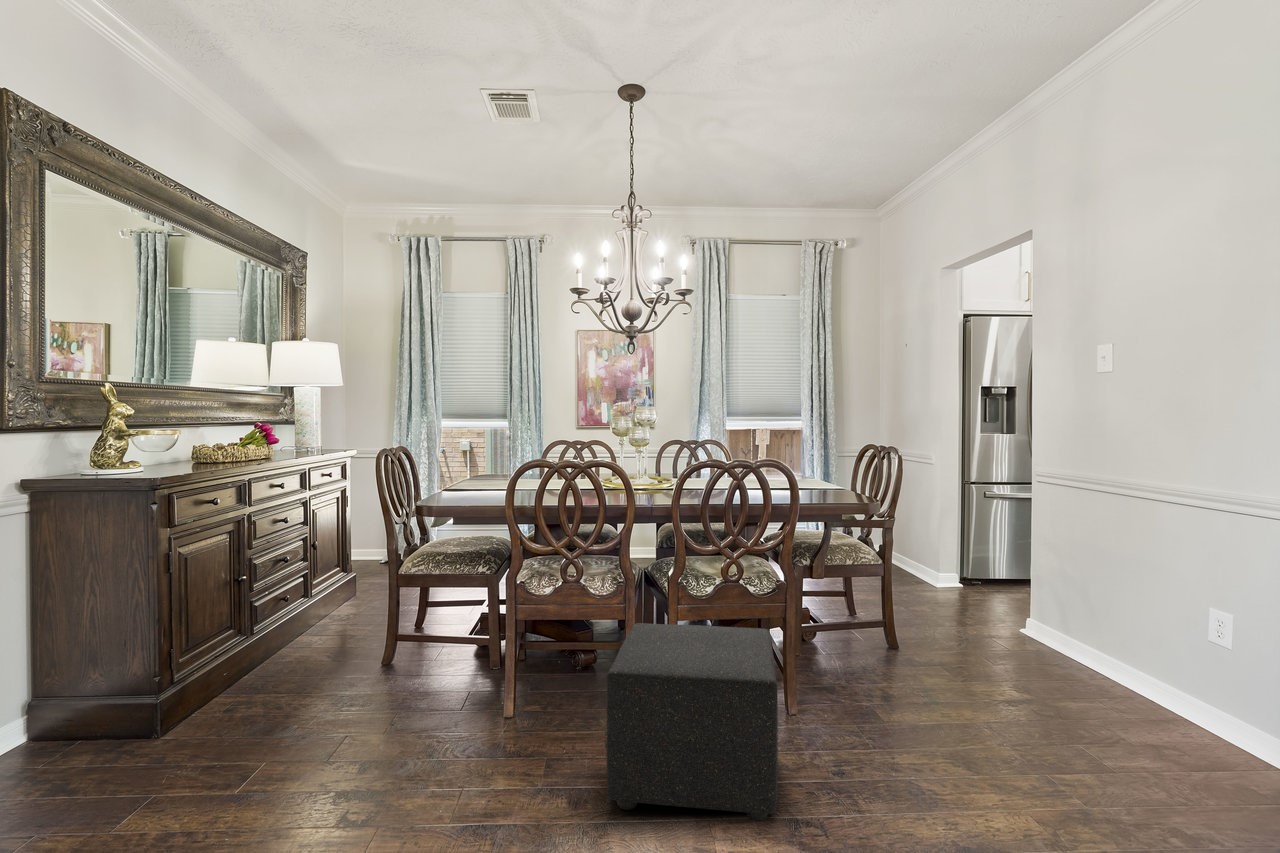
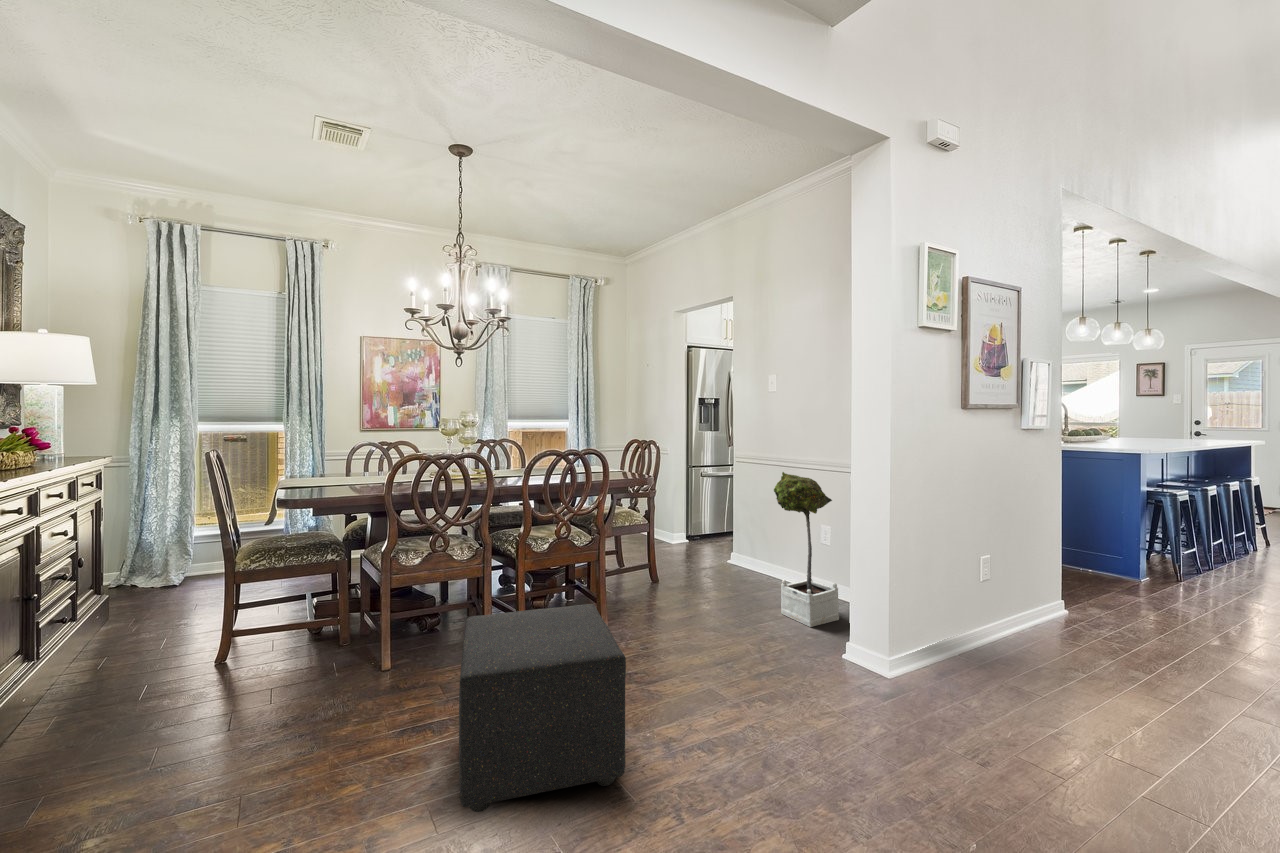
potted tree: none [1058,492,1165,716] -> present [774,472,839,627]

